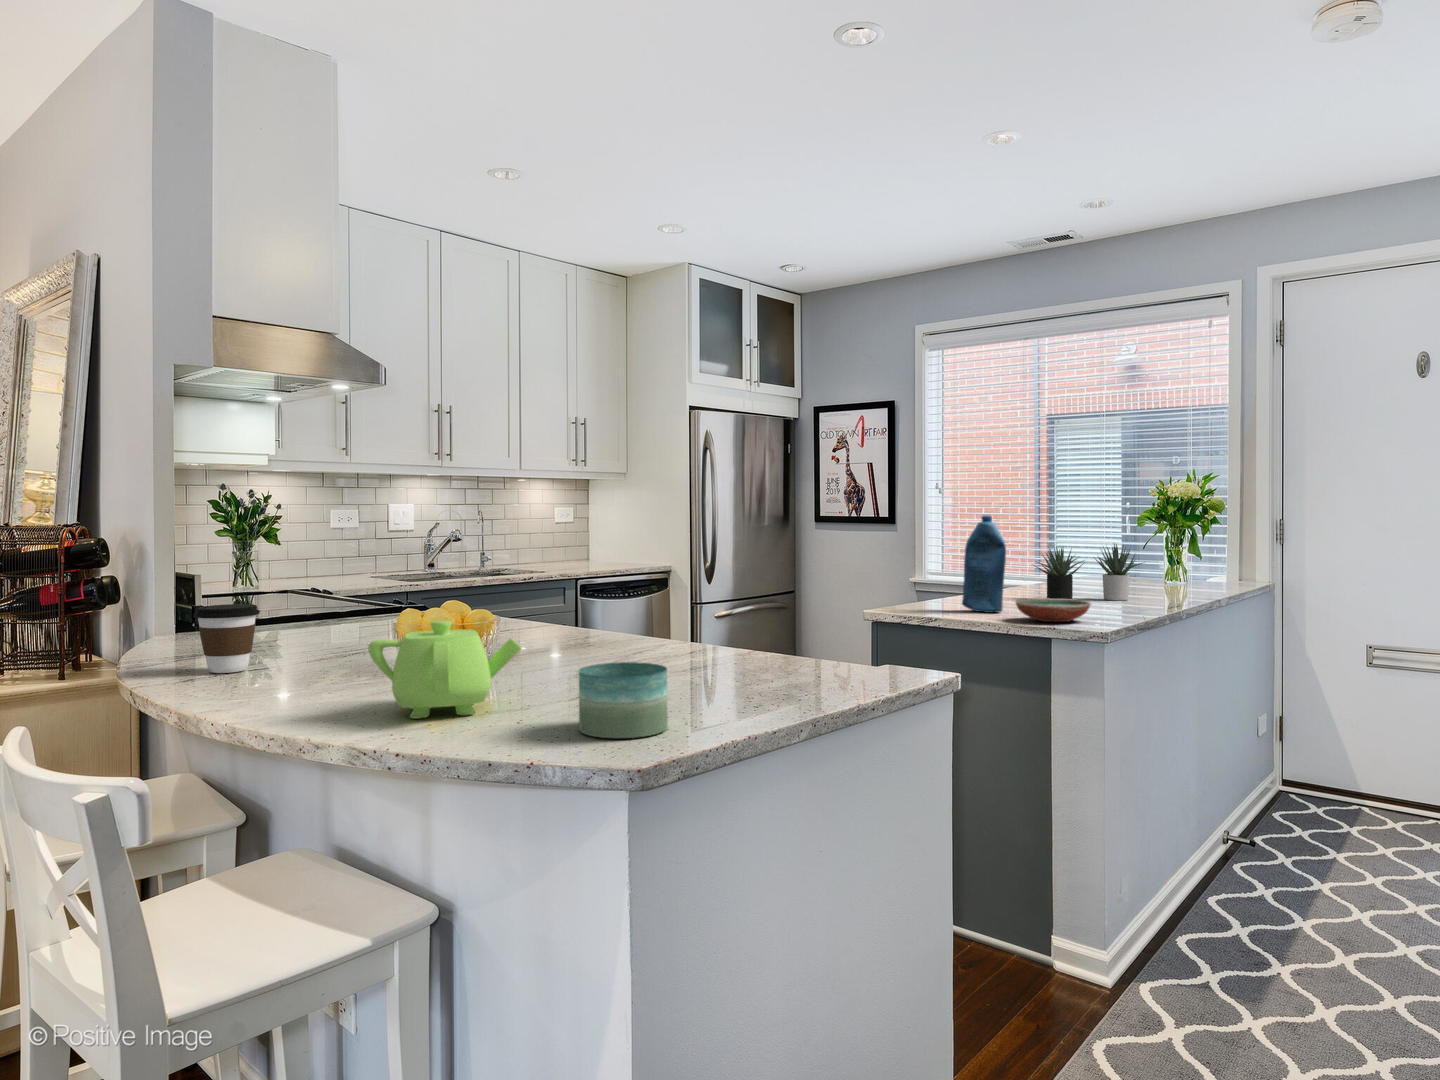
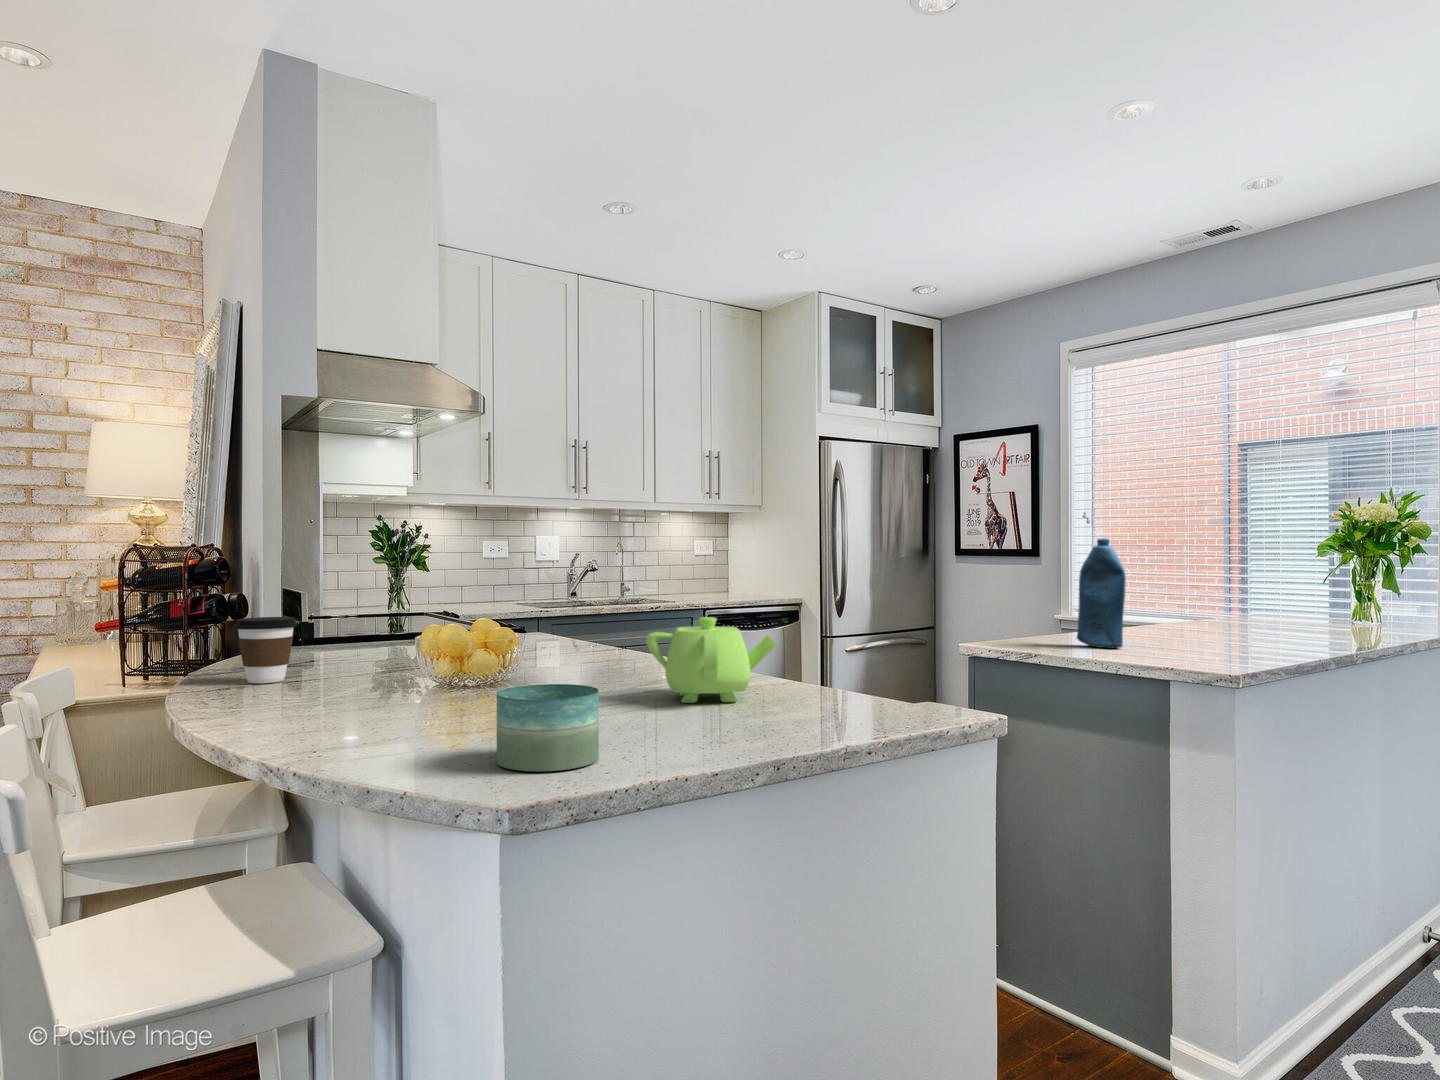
succulent plant: present [1035,544,1142,601] -> none [1171,569,1314,639]
decorative bowl: present [1015,598,1091,622] -> none [1129,633,1224,660]
teapot: present [368,621,522,718] -> present [646,617,777,703]

